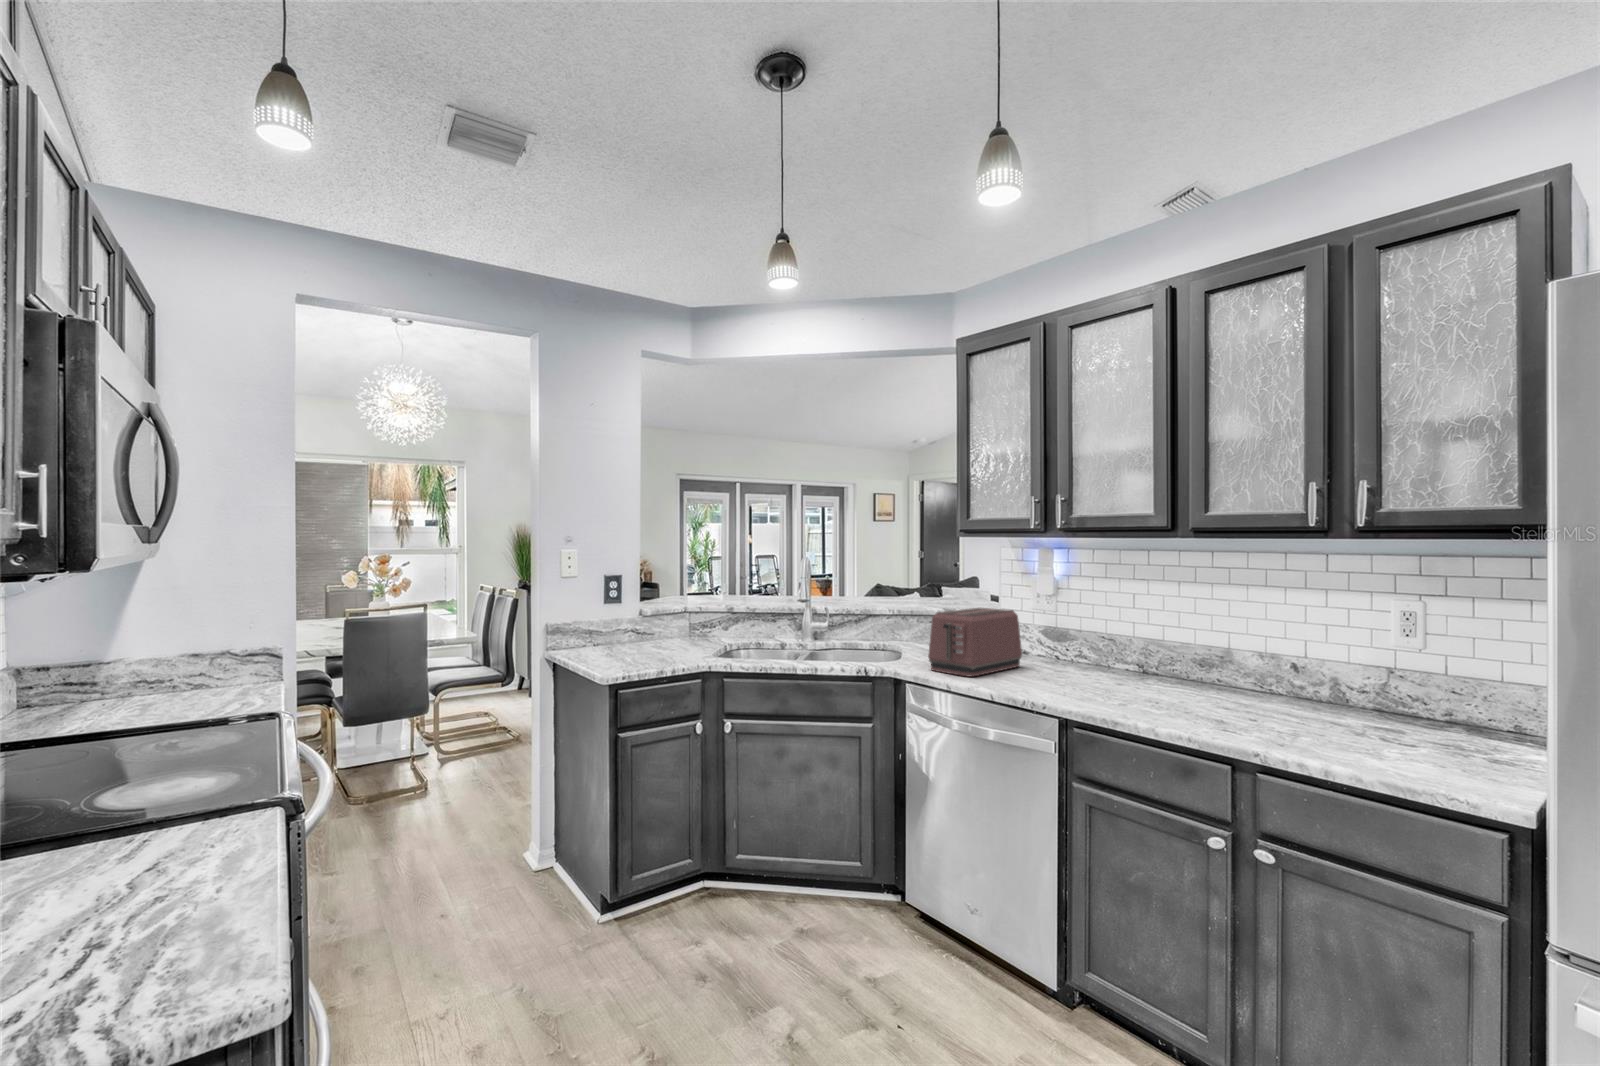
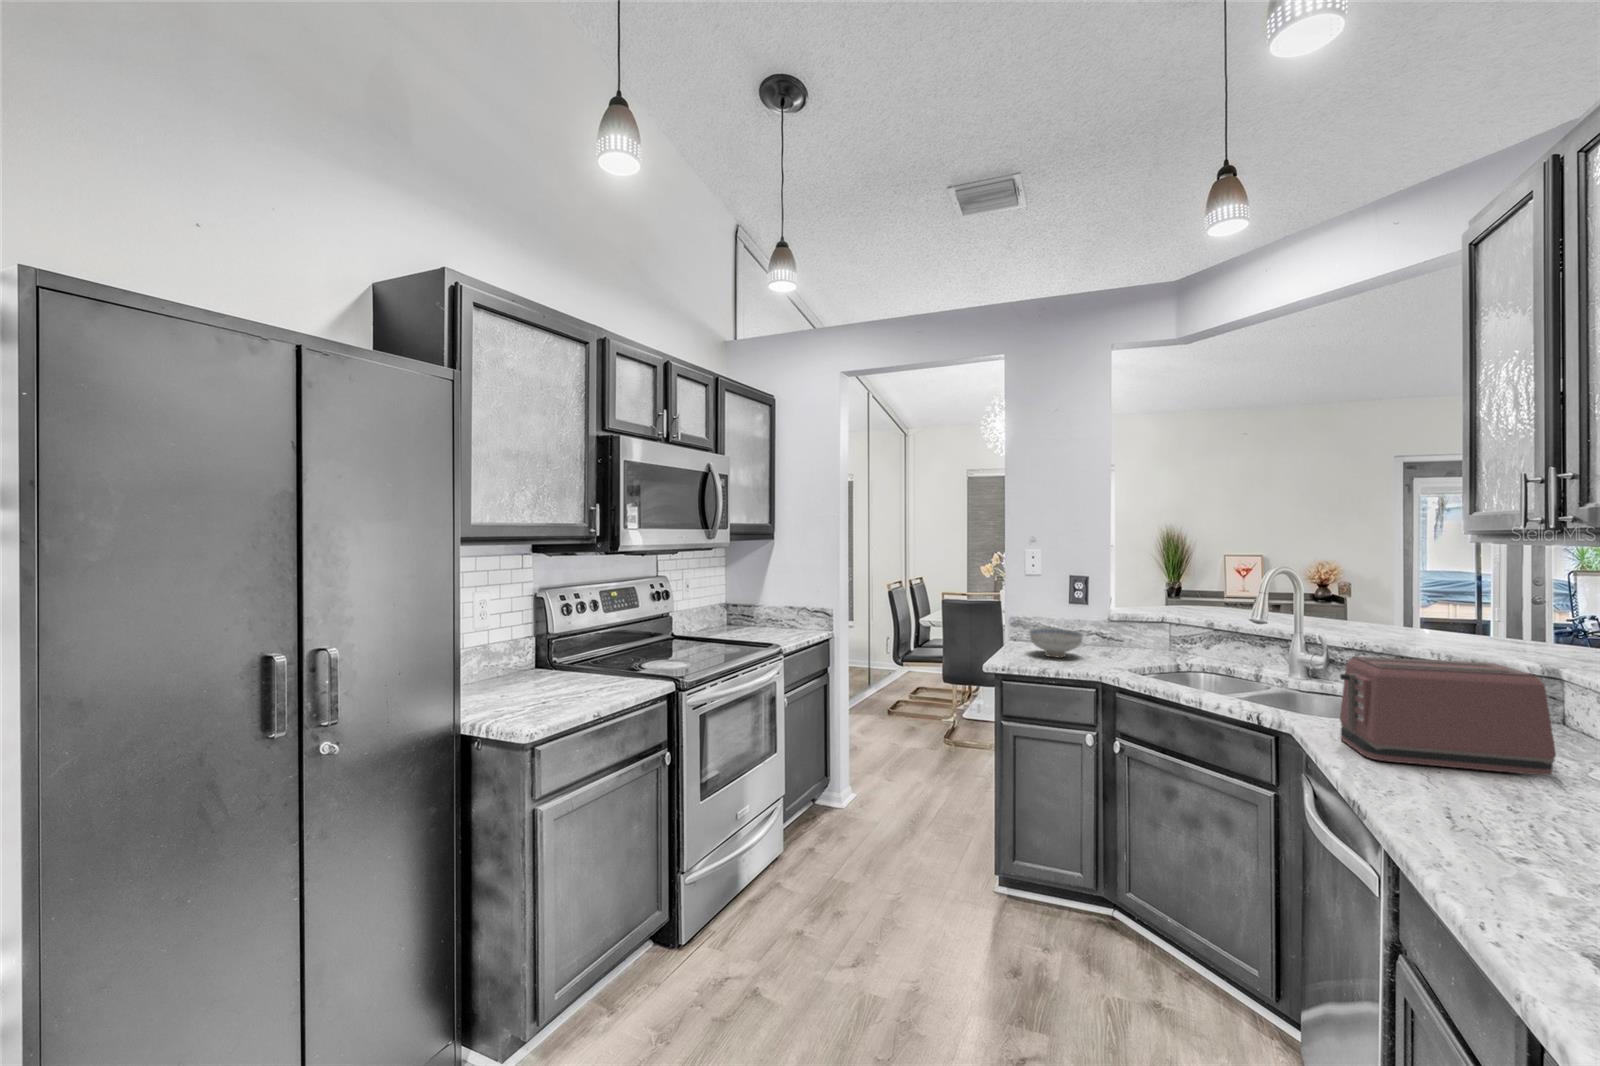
ceramic bowl: none [608,627,661,657] -> present [1029,628,1083,658]

